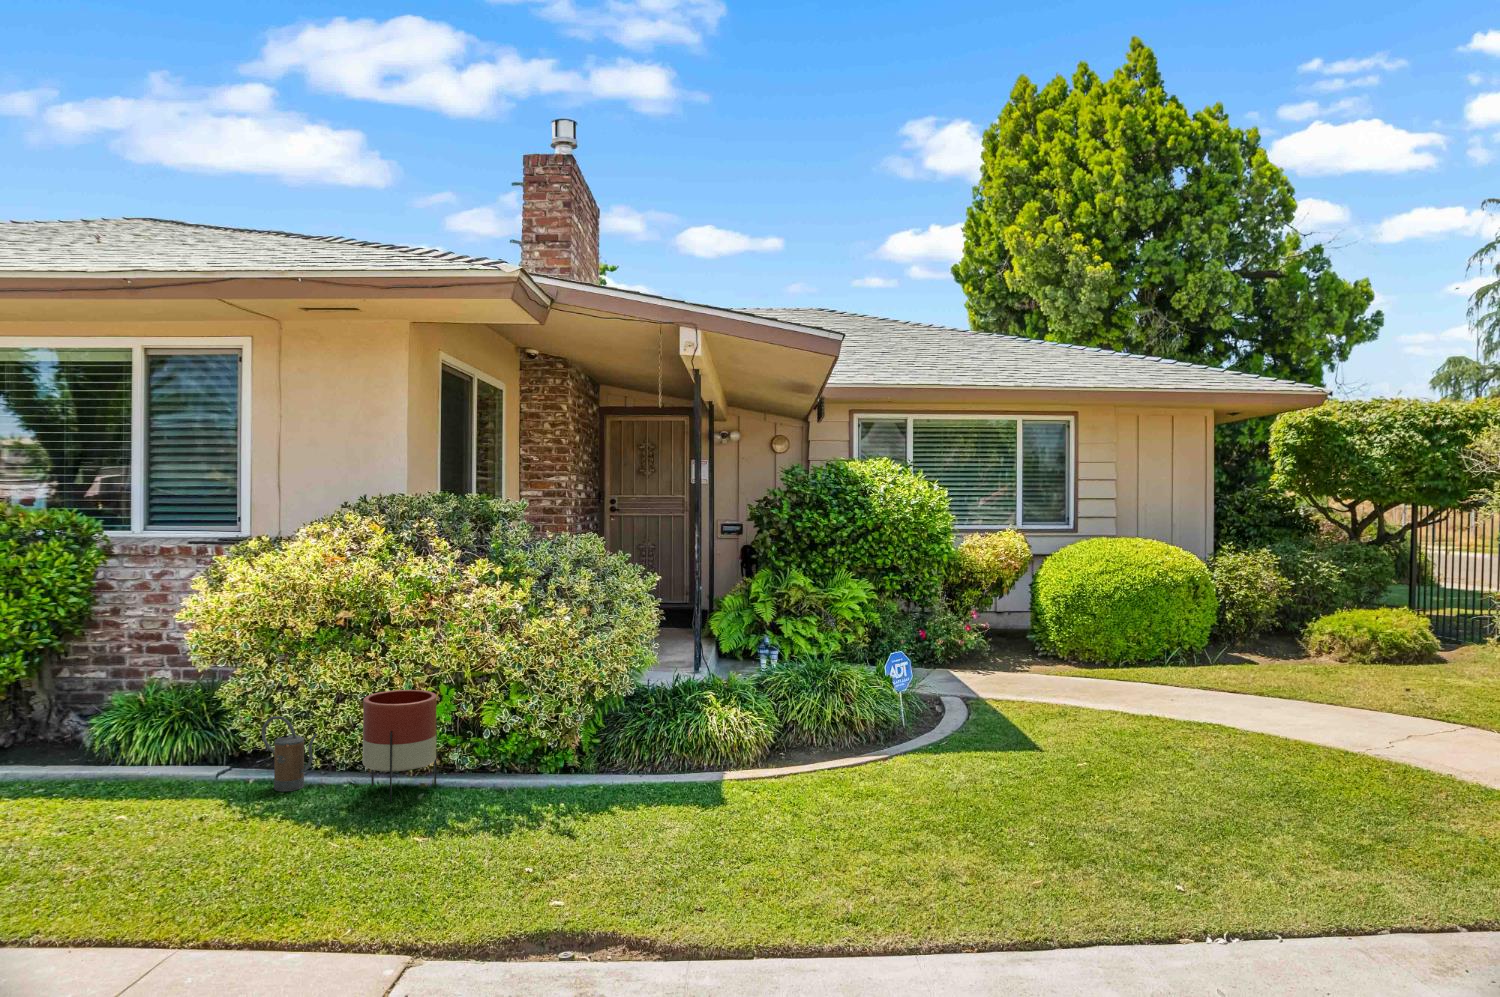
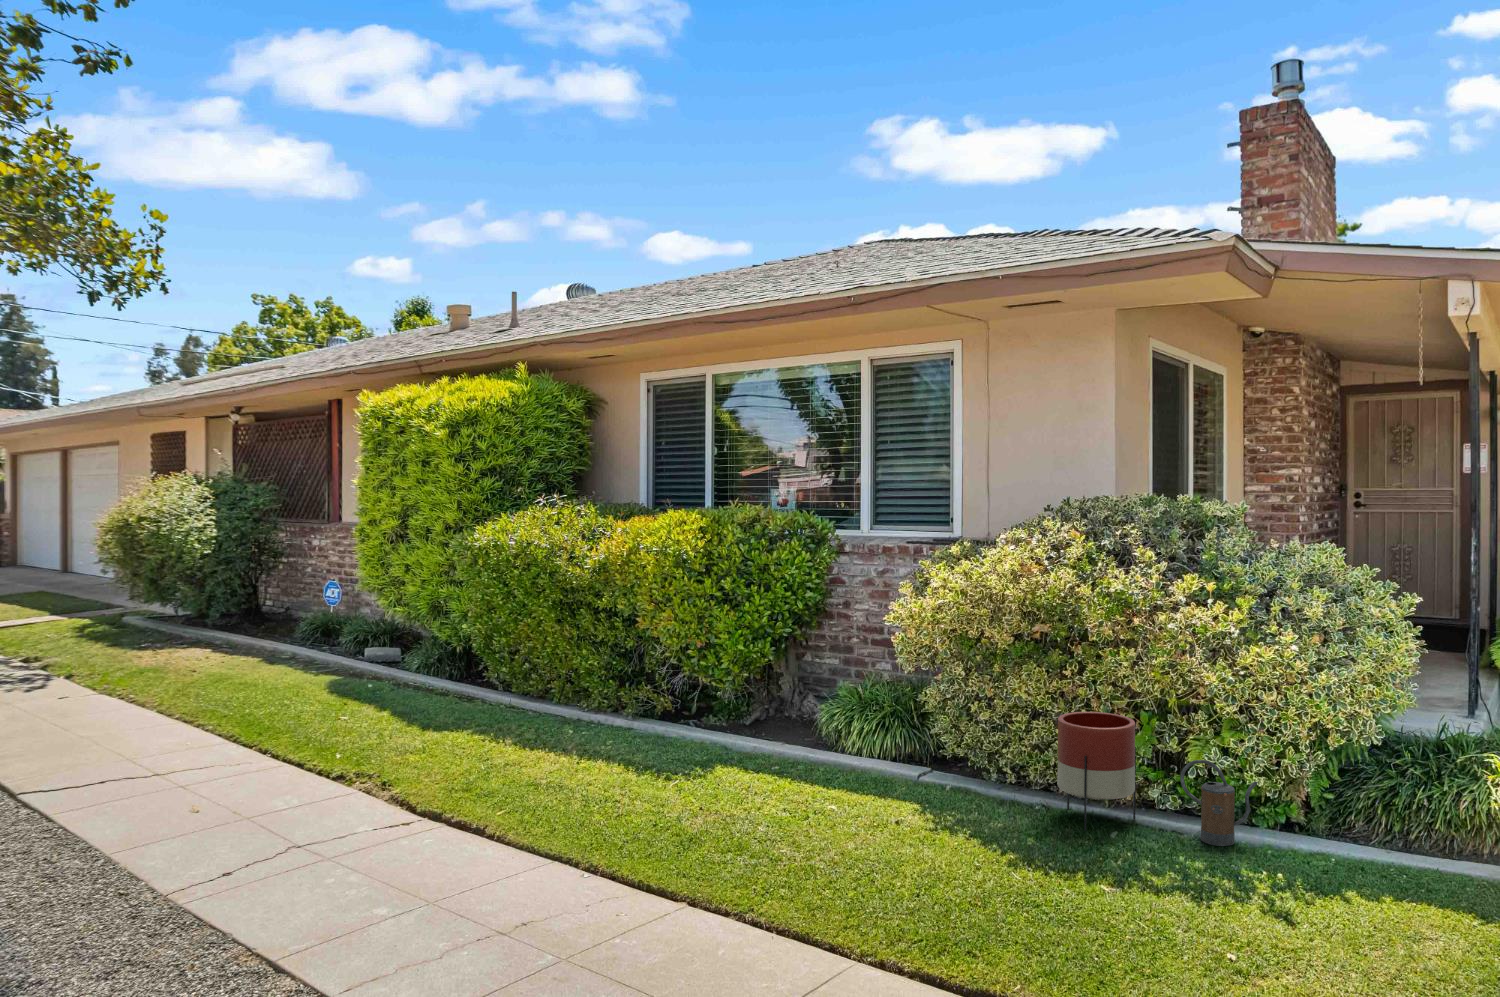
watering can: present [262,716,318,791] -> present [1180,760,1258,846]

